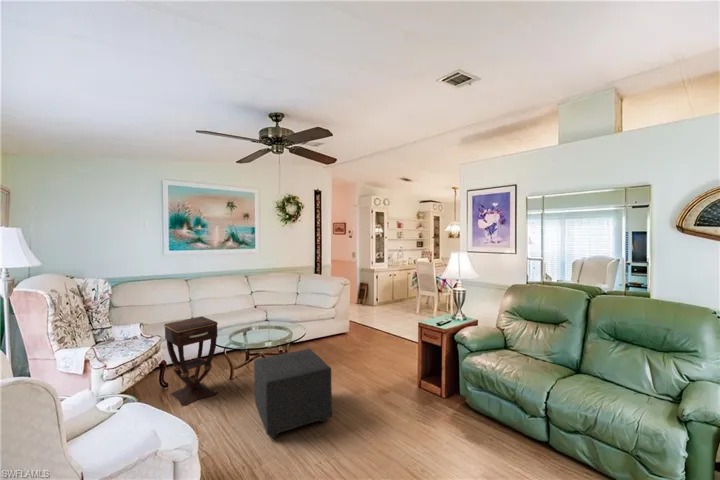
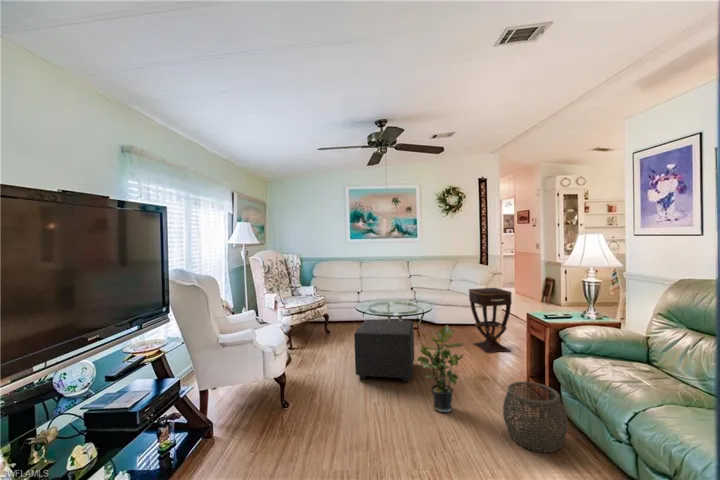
side table: present [164,316,218,406] -> present [469,288,512,353]
potted plant: none [358,350,405,444] -> present [417,325,463,412]
woven basket: none [443,386,496,449] -> present [503,382,568,453]

